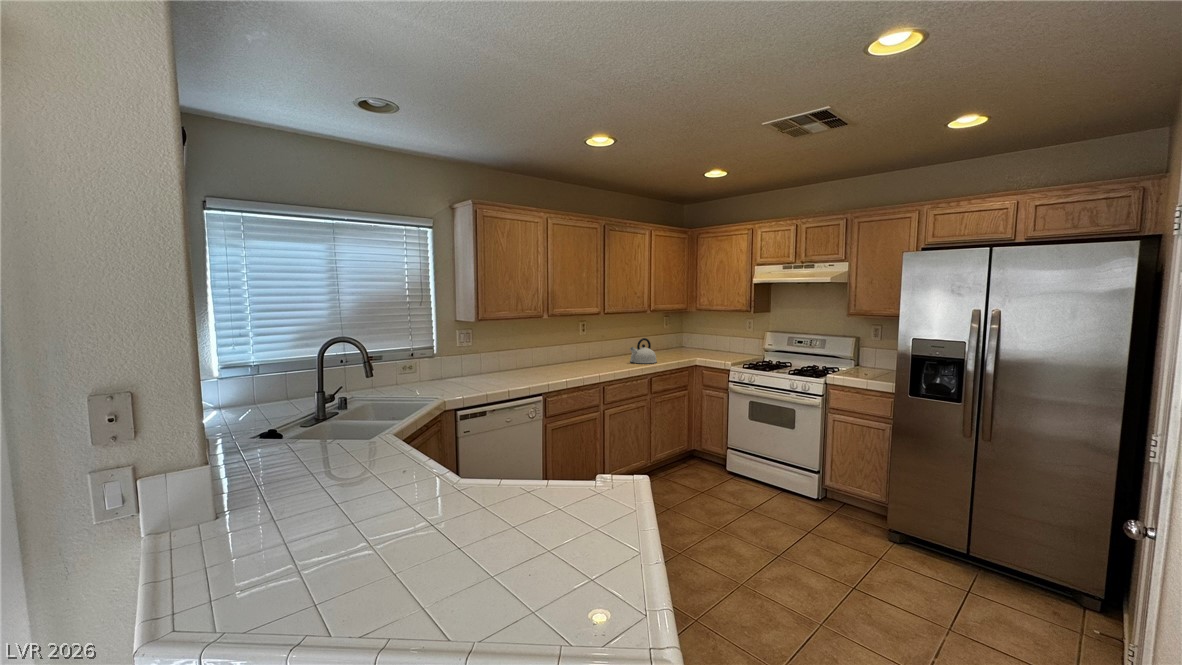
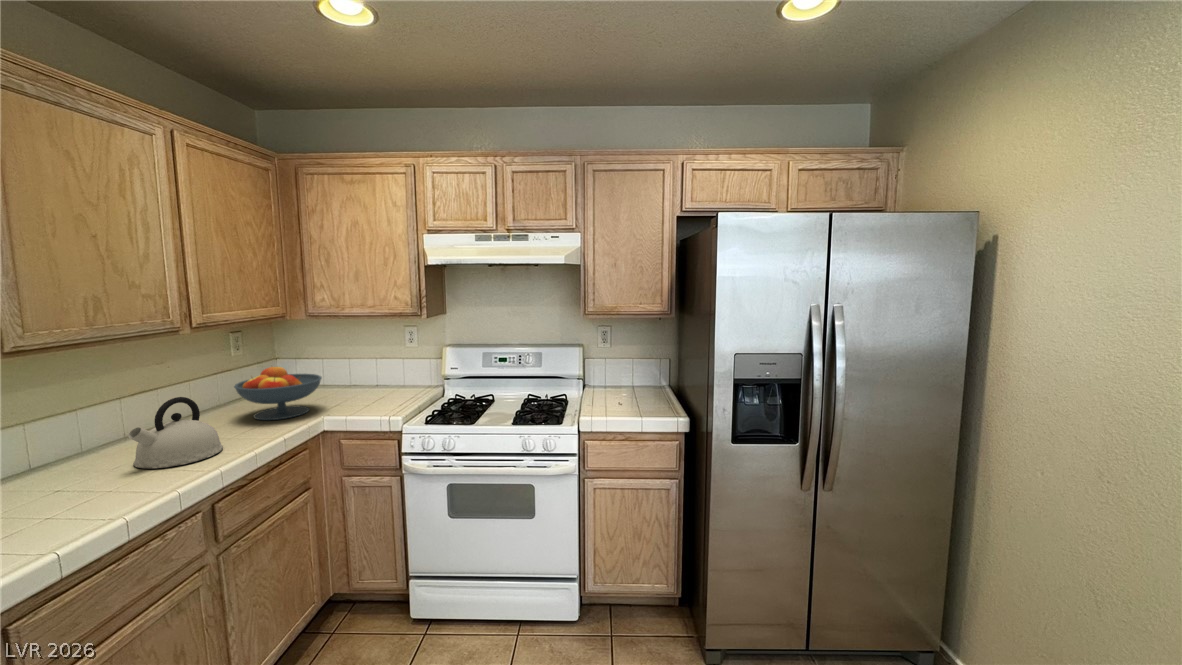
fruit bowl: none [663,333,699,358] -> present [234,367,322,420]

